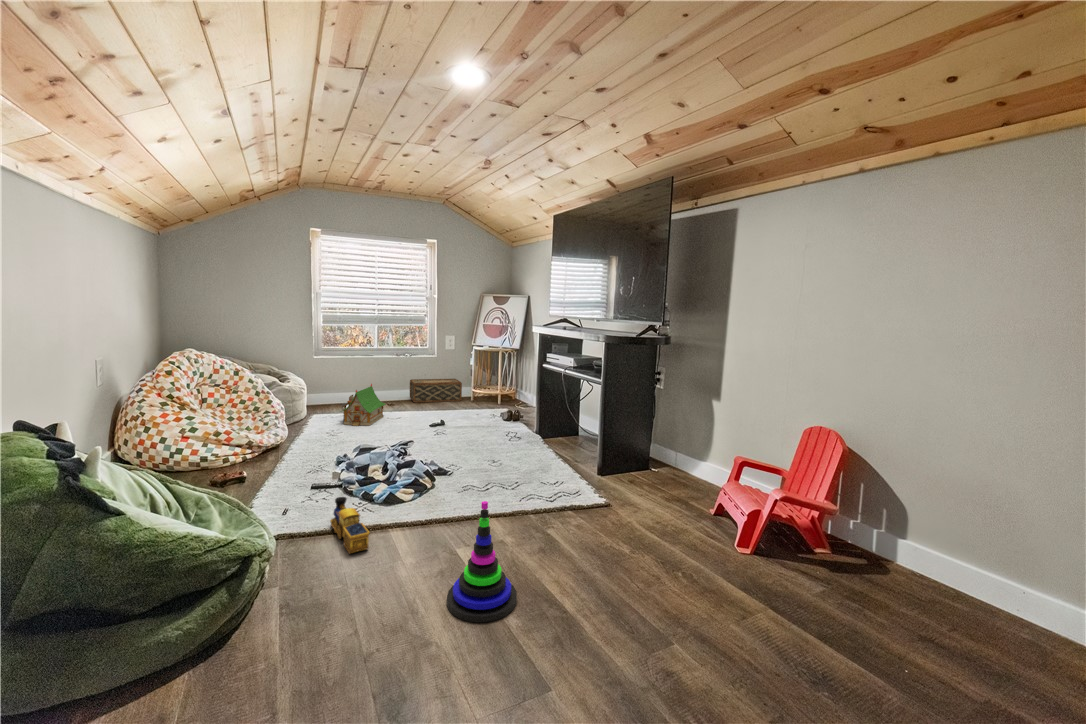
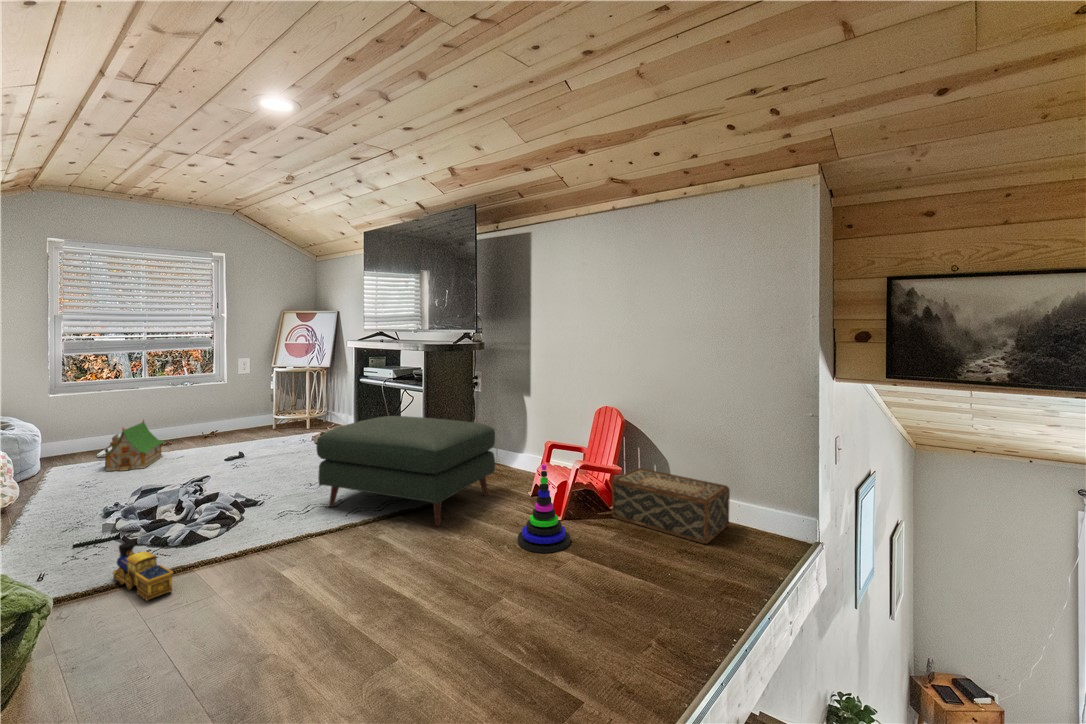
woven basket: present [410,379,462,403] -> present [612,468,730,544]
ottoman: none [497,405,677,532] -> present [316,416,495,526]
stacking toy: present [447,501,517,622] -> present [518,465,570,553]

